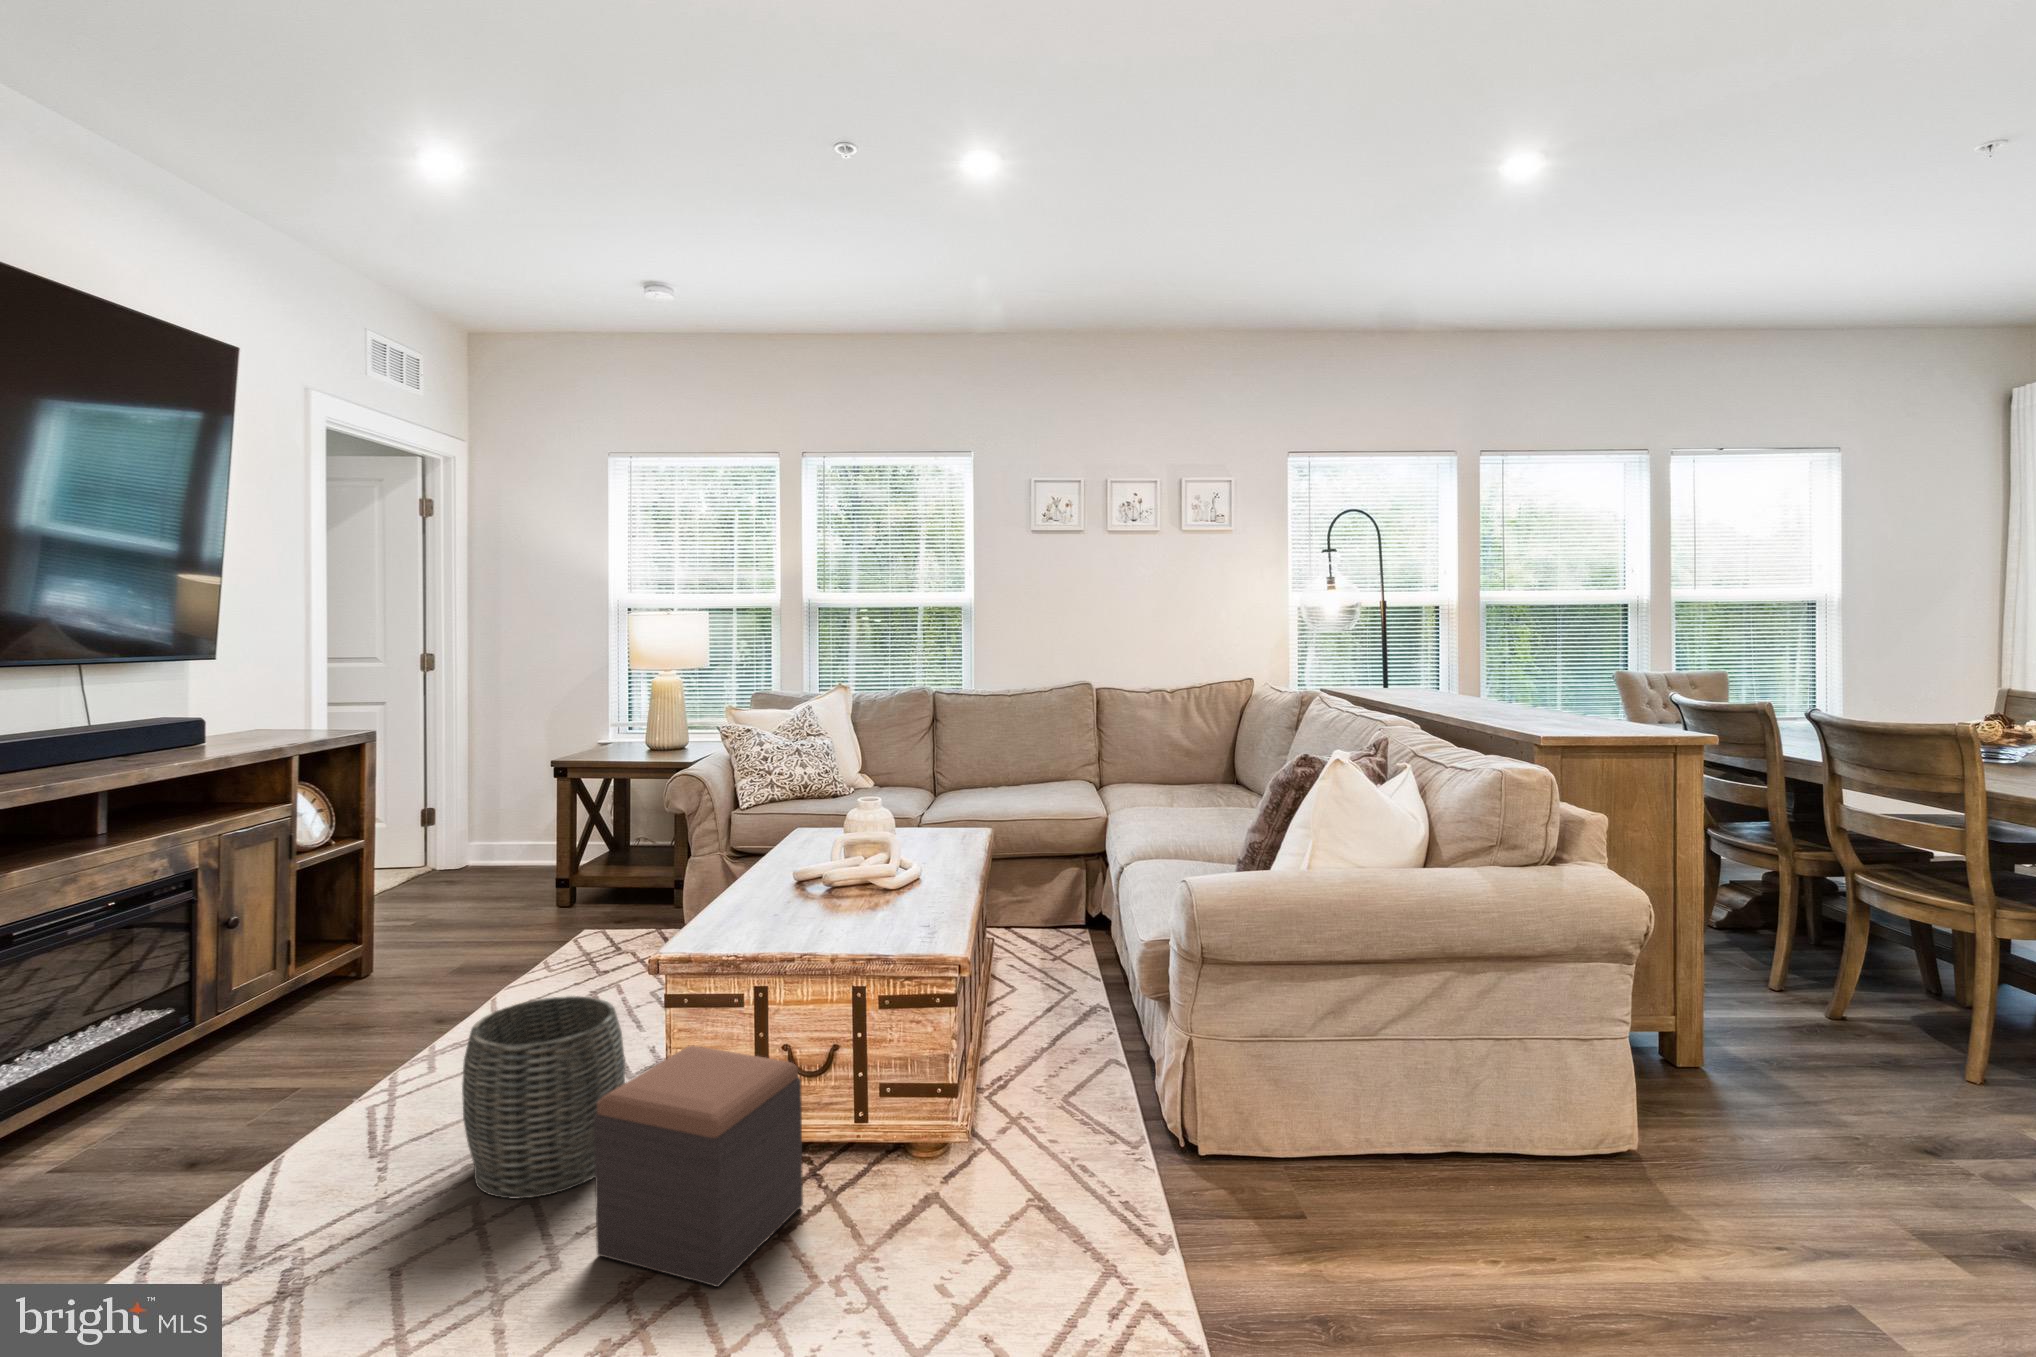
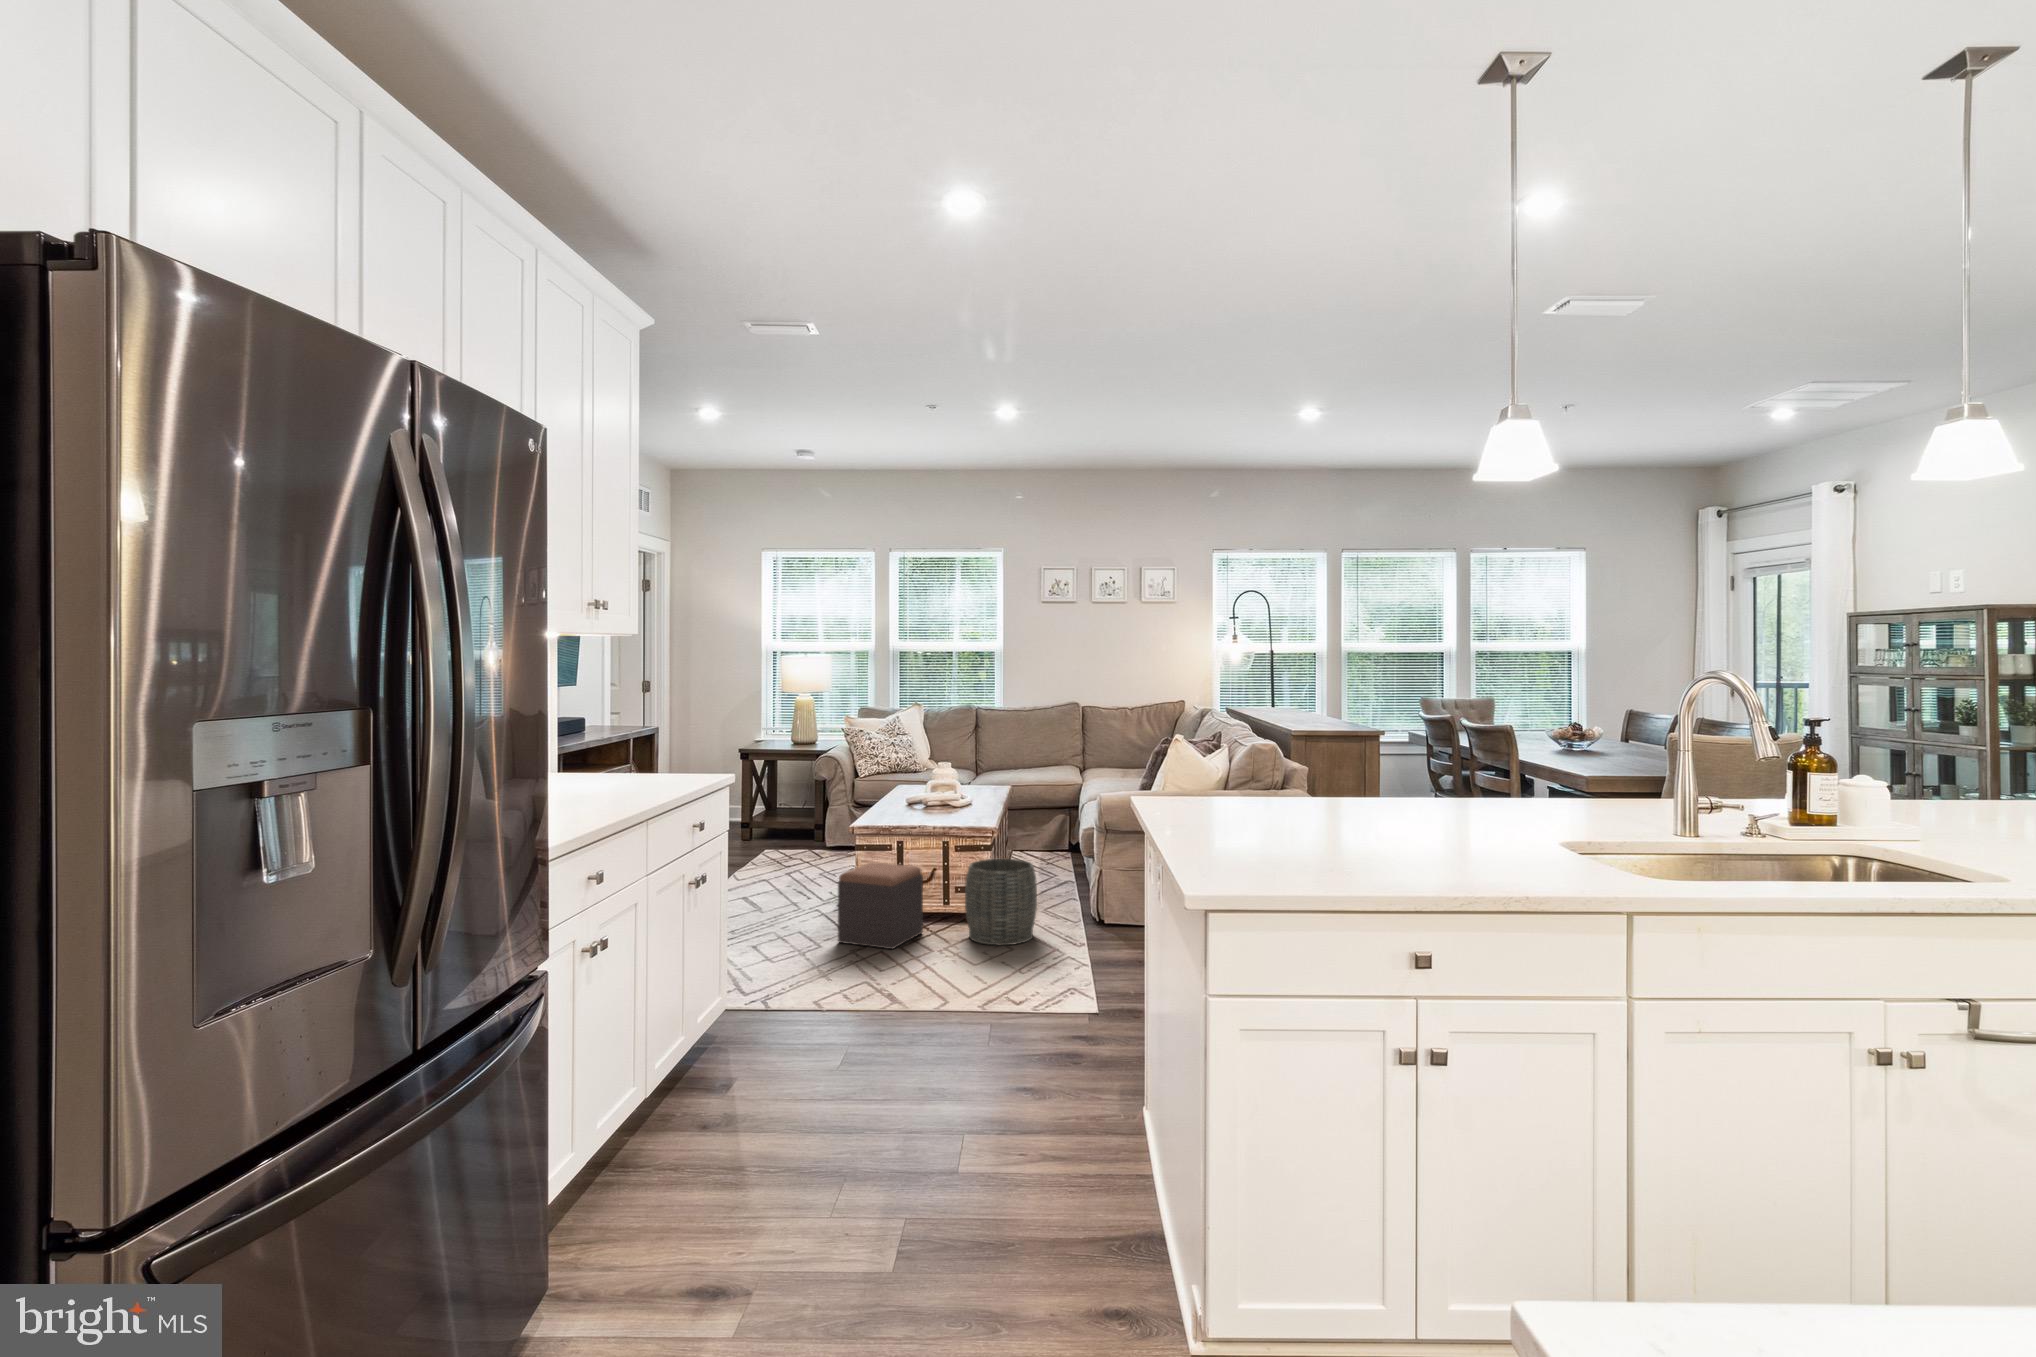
woven basket: present [462,996,625,1198] -> present [965,859,1037,945]

